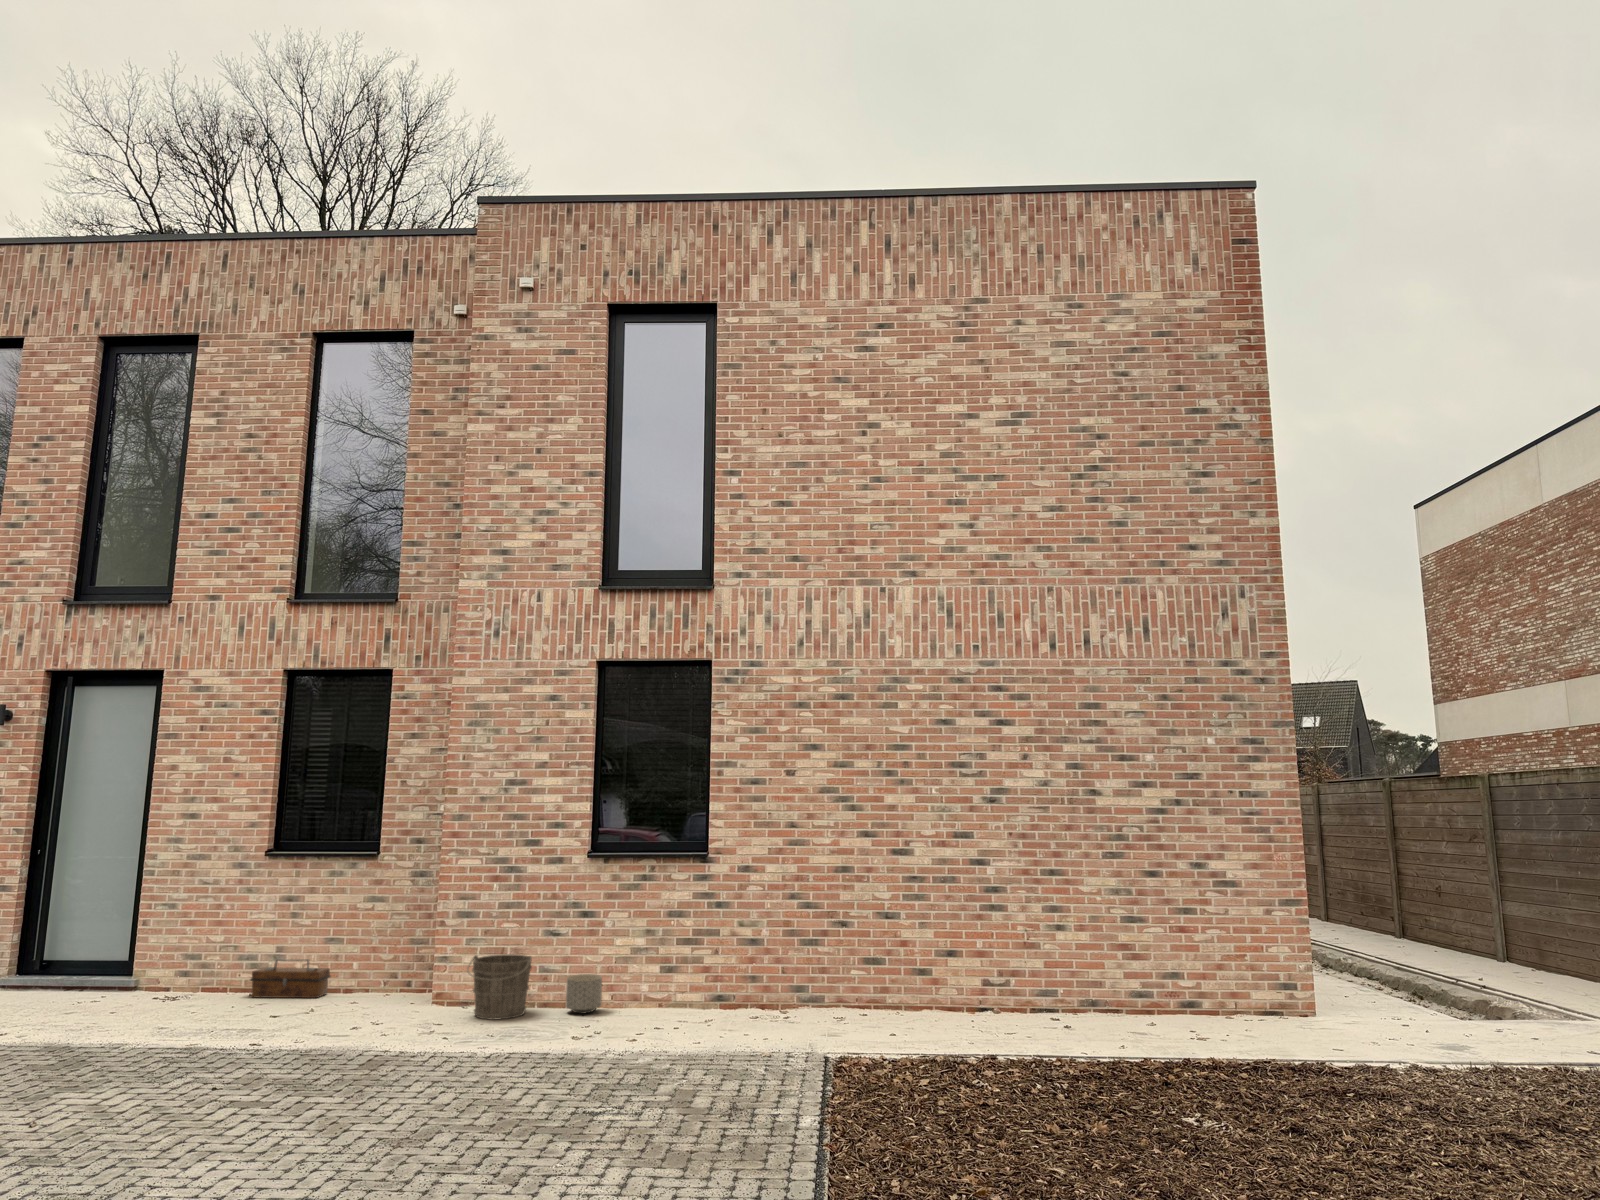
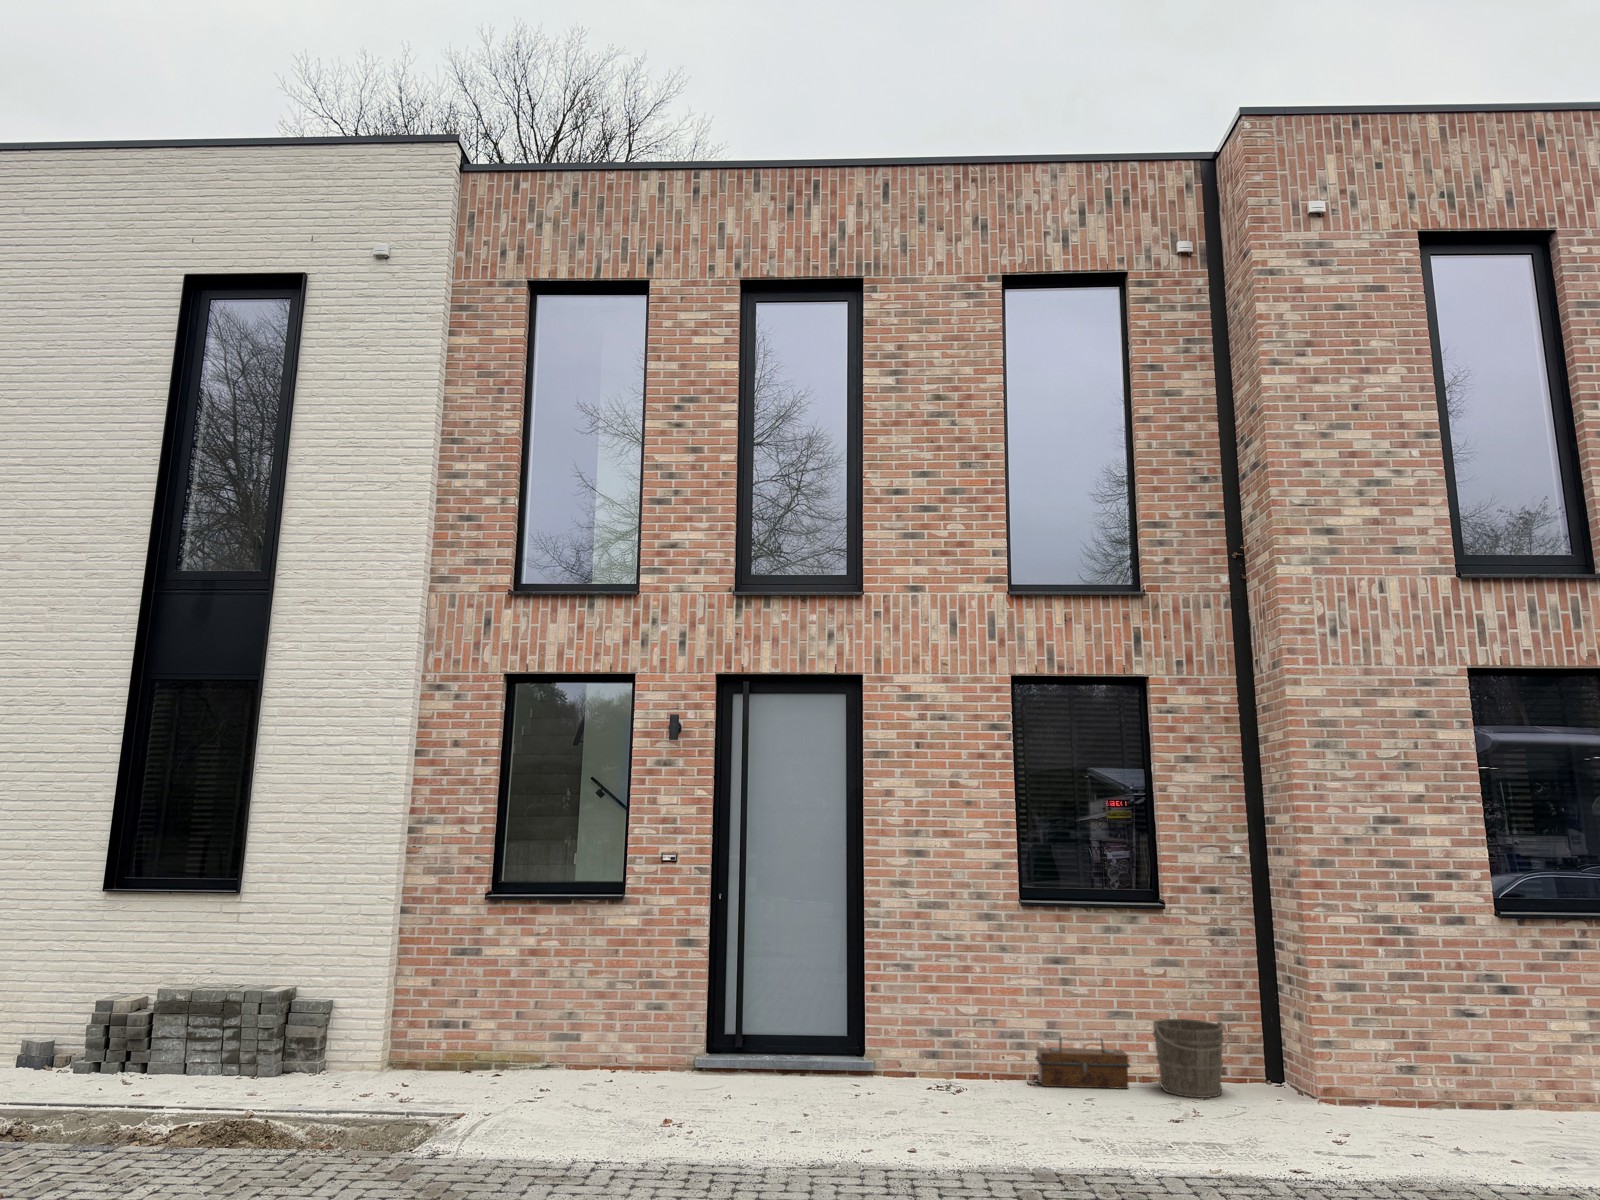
bucket: present [467,954,532,1020] -> present [1153,1019,1231,1098]
planter: present [566,974,602,1014] -> none [1510,1066,1569,1119]

